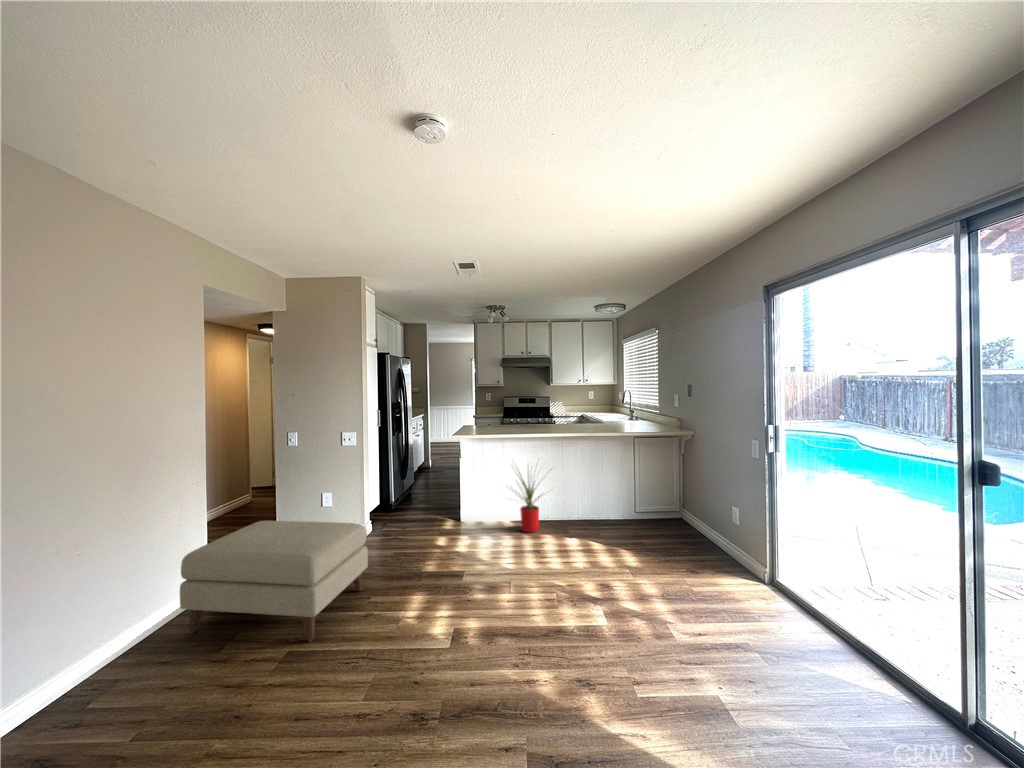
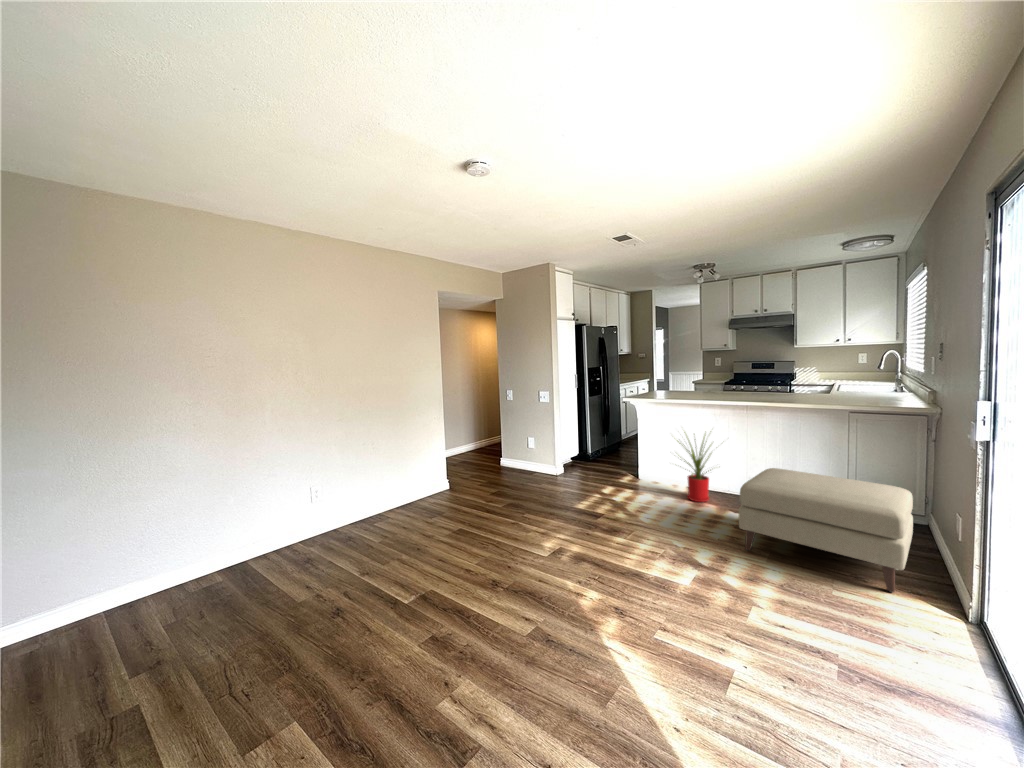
ottoman: present [180,521,368,641] -> present [739,468,913,592]

